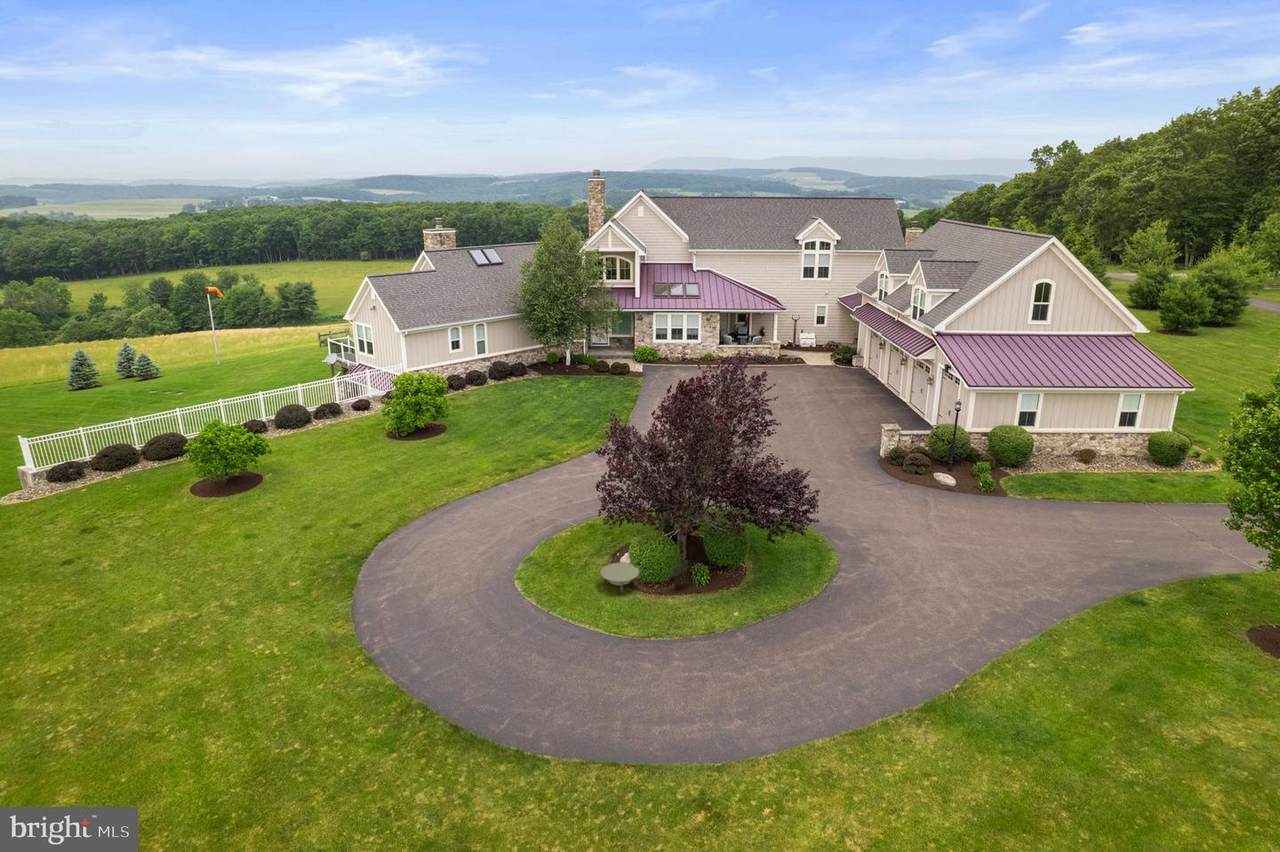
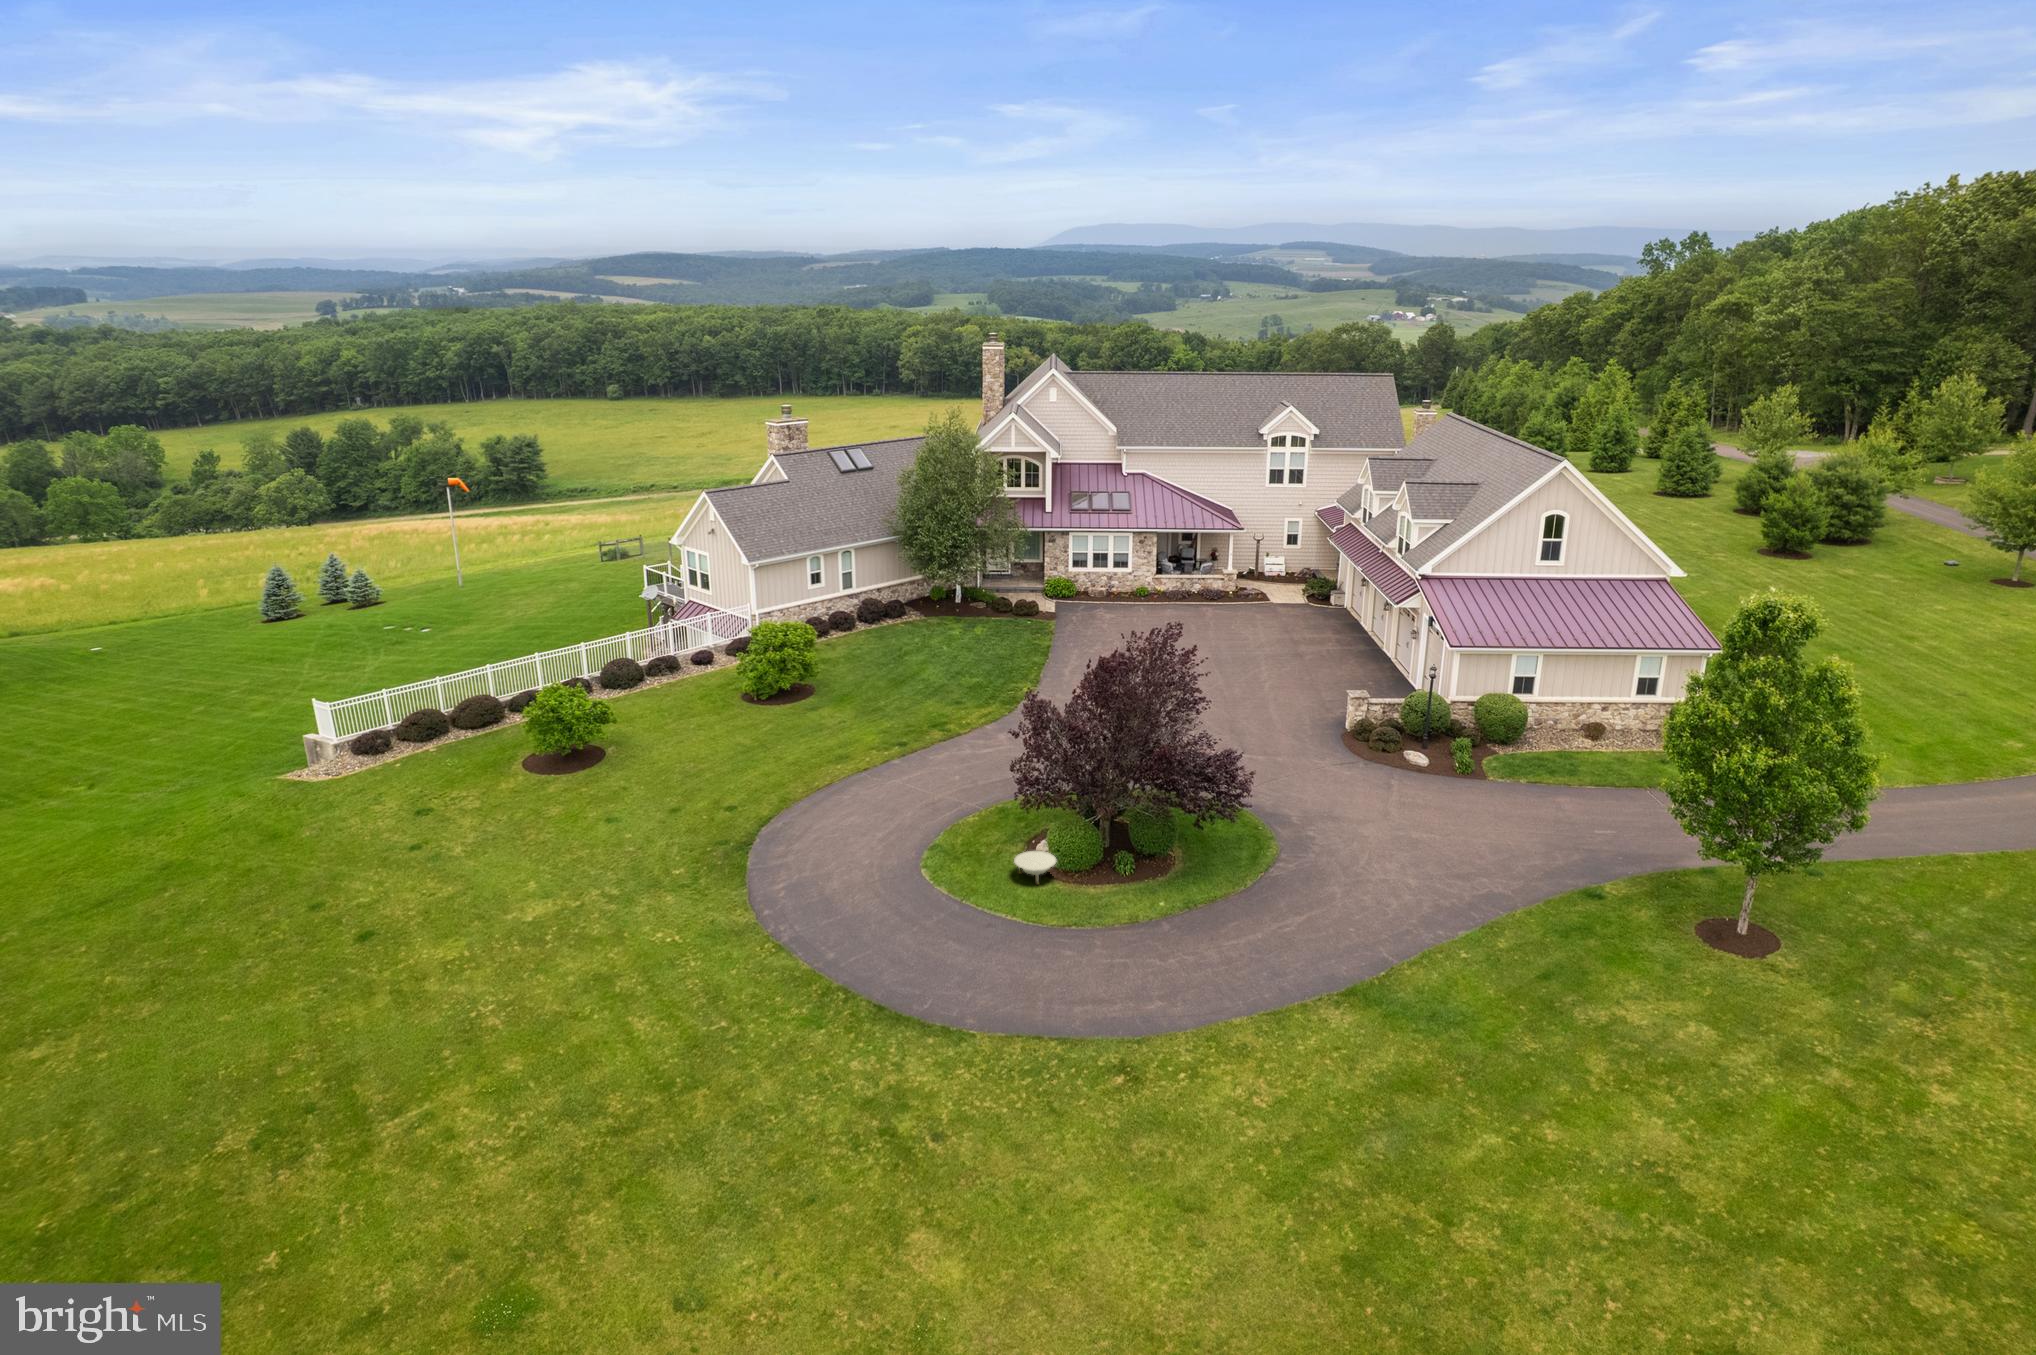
potted tree: present [669,559,688,589] -> none [1088,845,1111,880]

